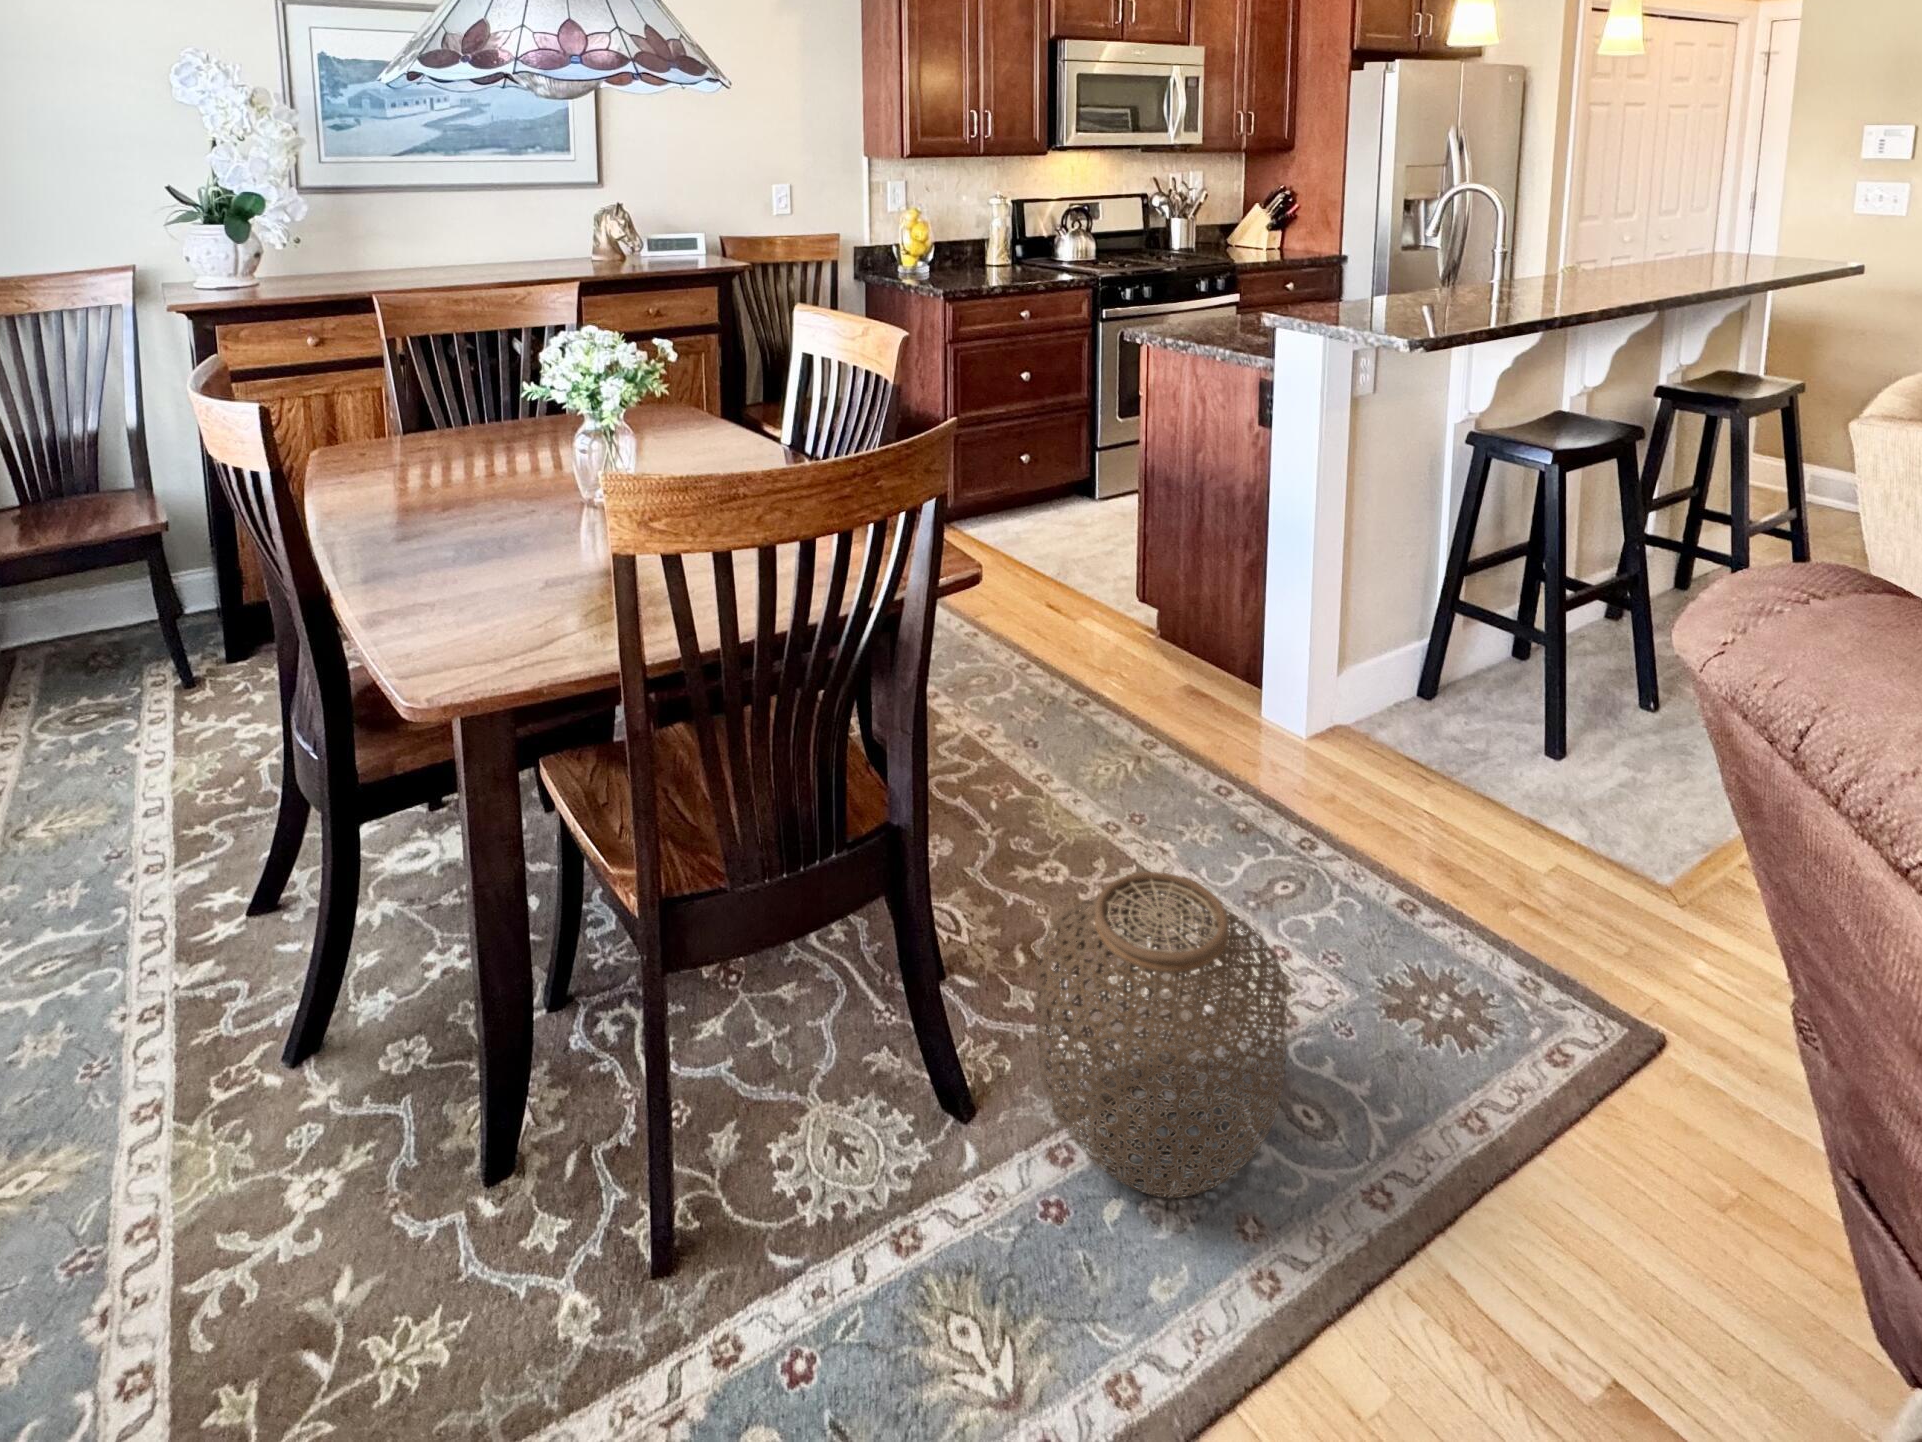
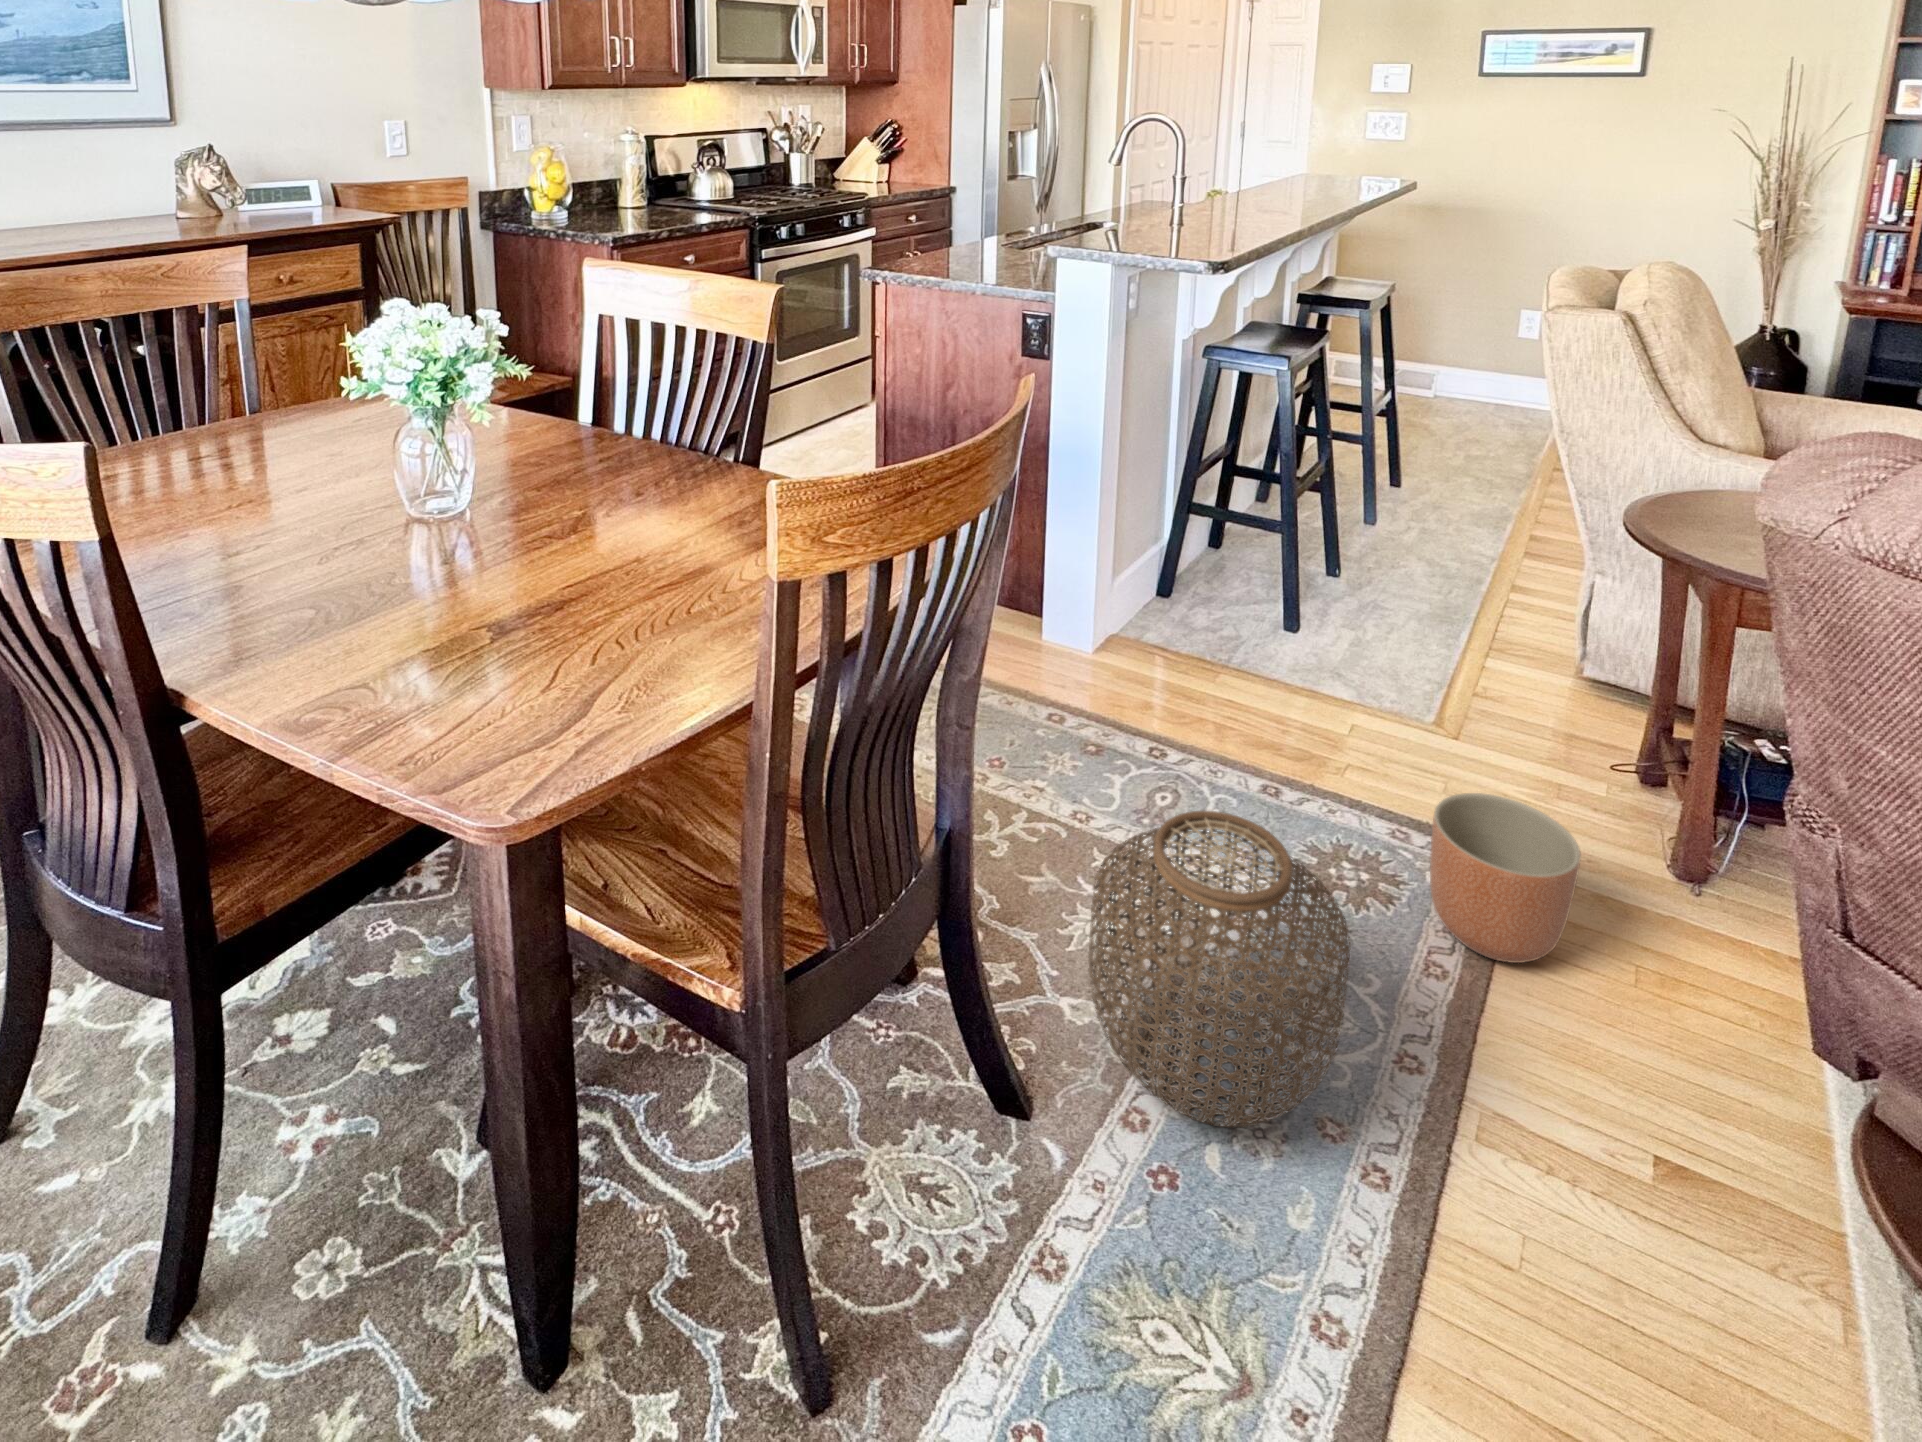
planter: none [1500,946,1668,1152] -> present [1430,793,1581,963]

